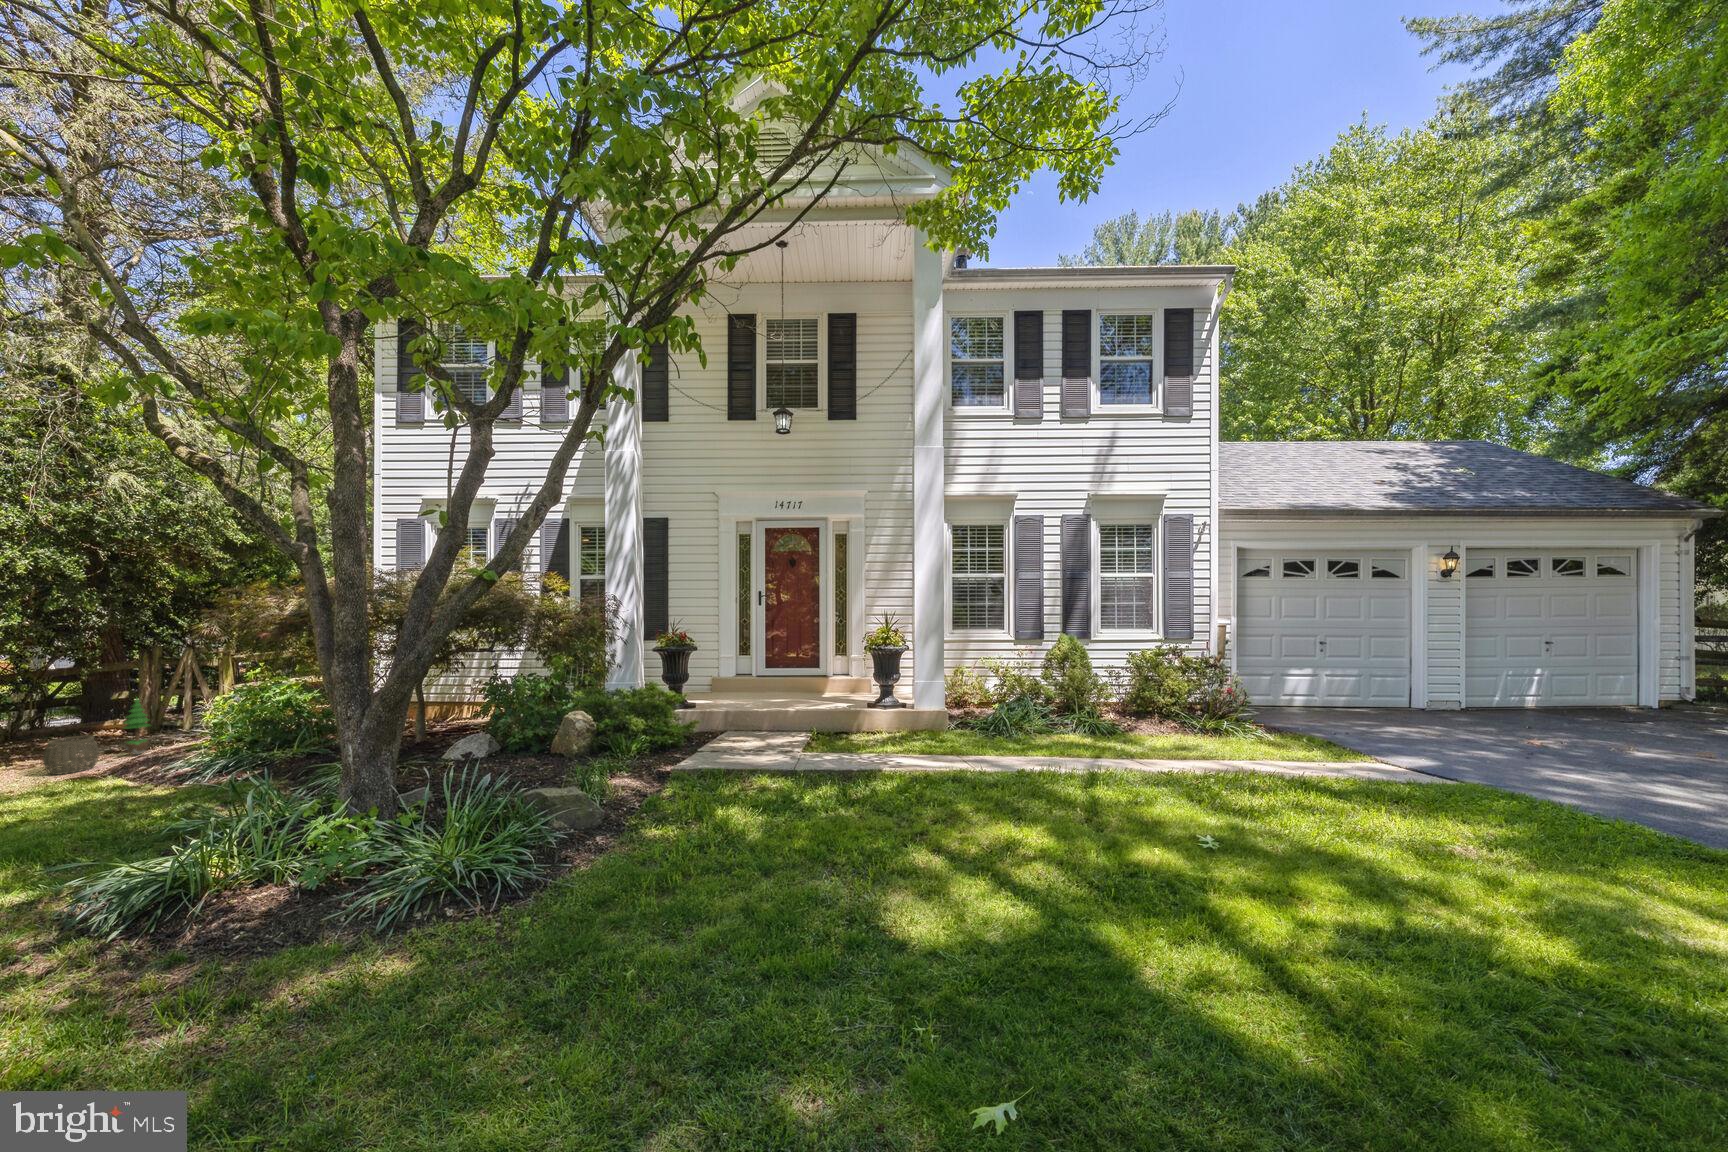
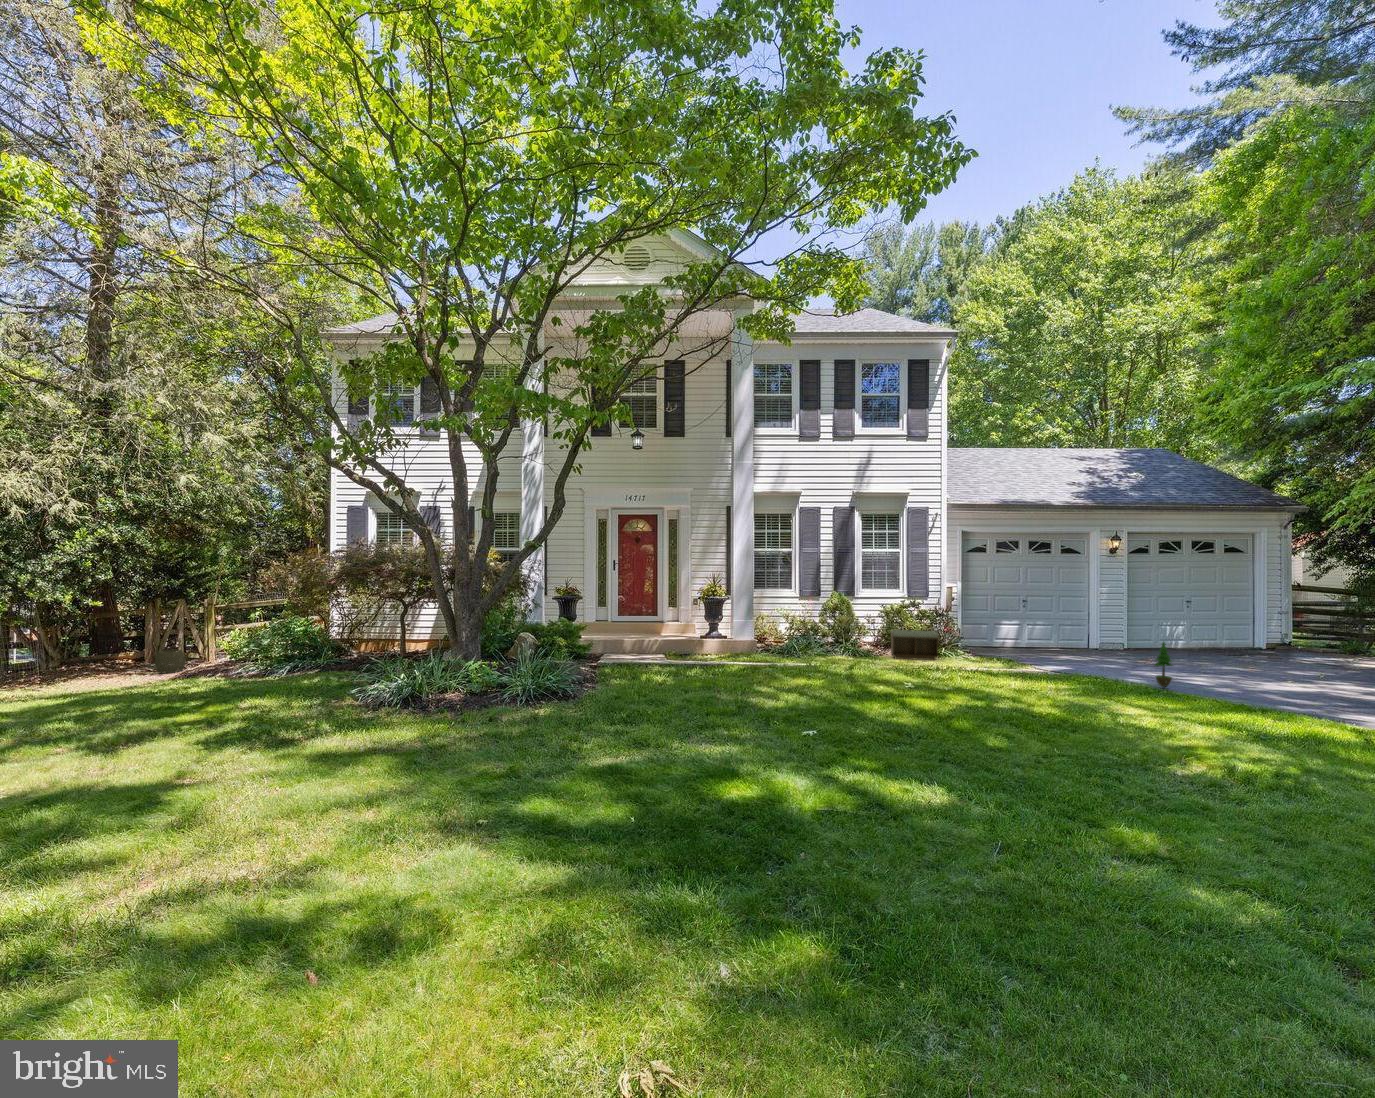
bench: none [1148,690,1222,735] -> present [891,630,939,660]
potted tree: present [124,697,150,755] -> present [1155,642,1173,688]

